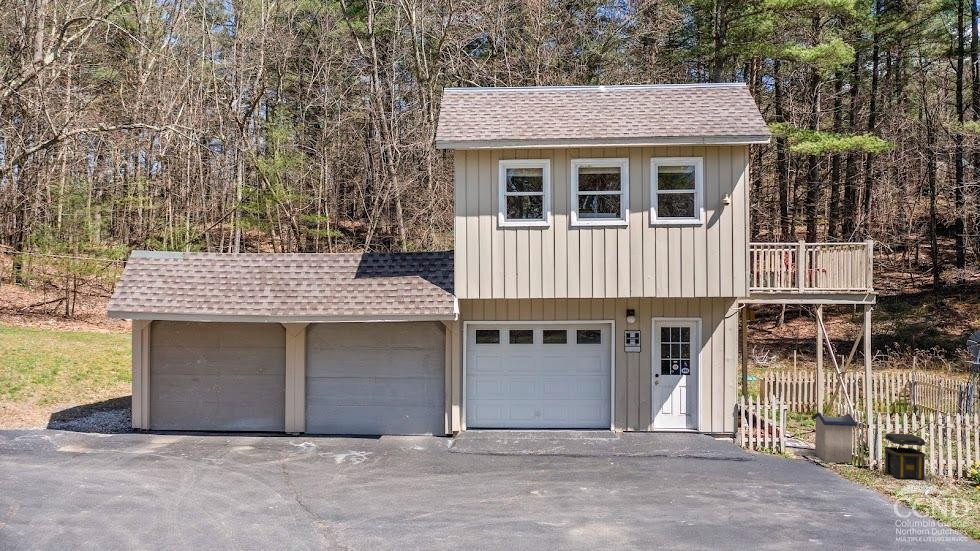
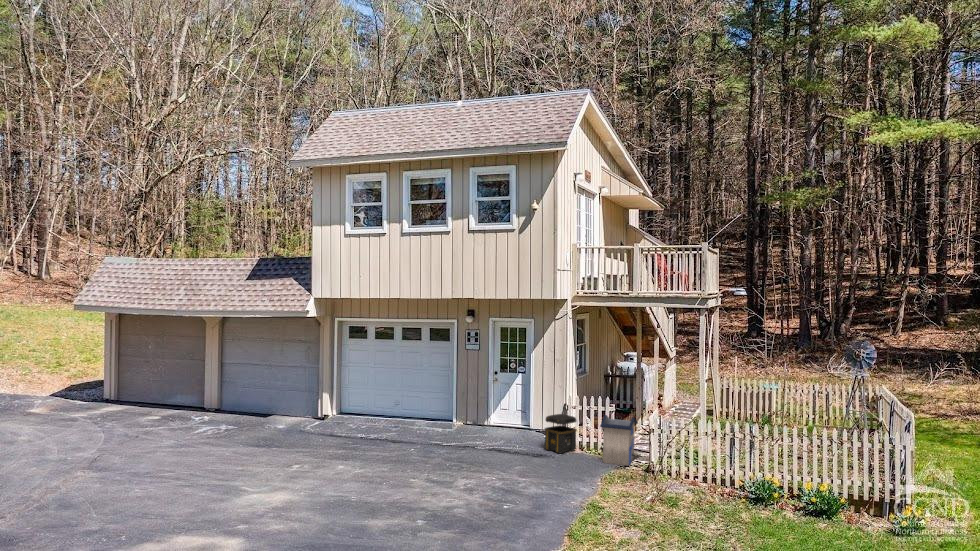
toolbox: present [885,433,926,480] -> present [545,414,577,453]

